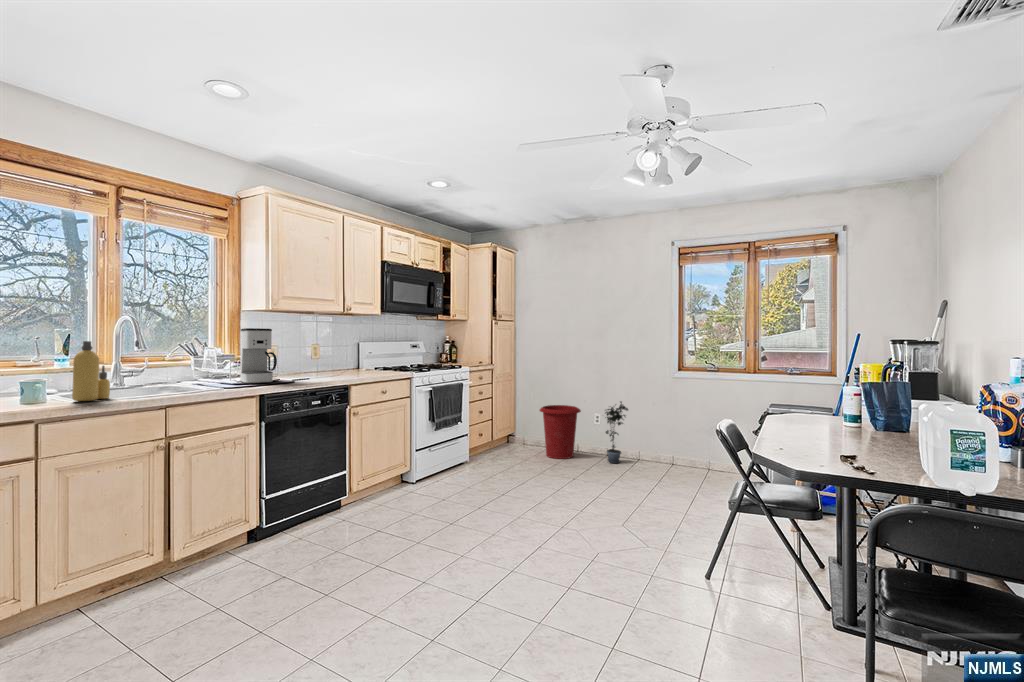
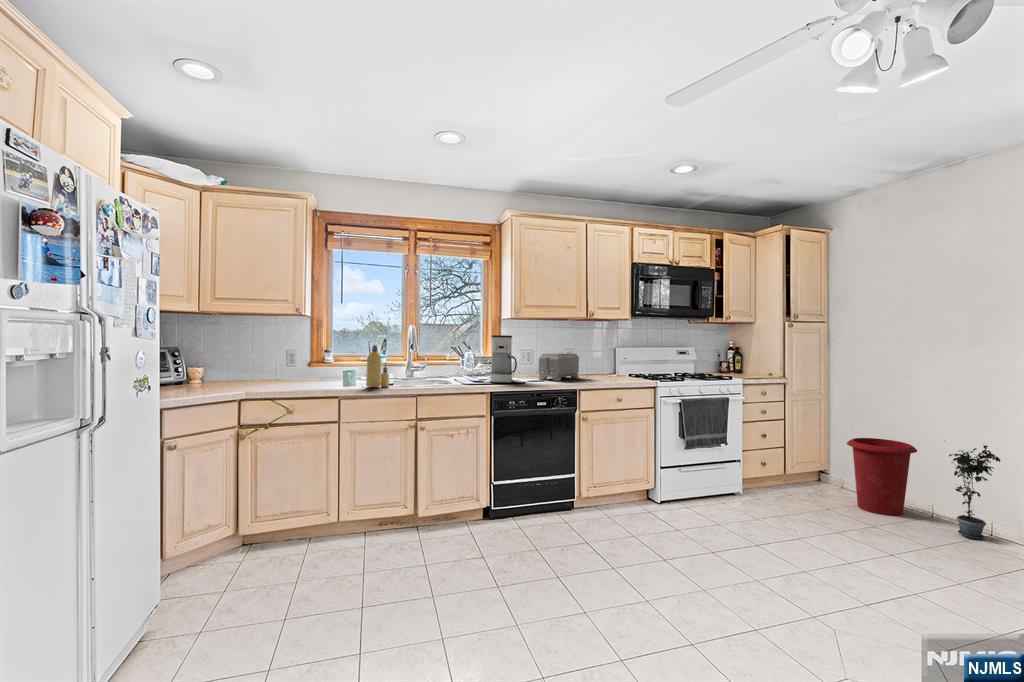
toaster: none [293,348,334,377] -> present [538,353,579,381]

